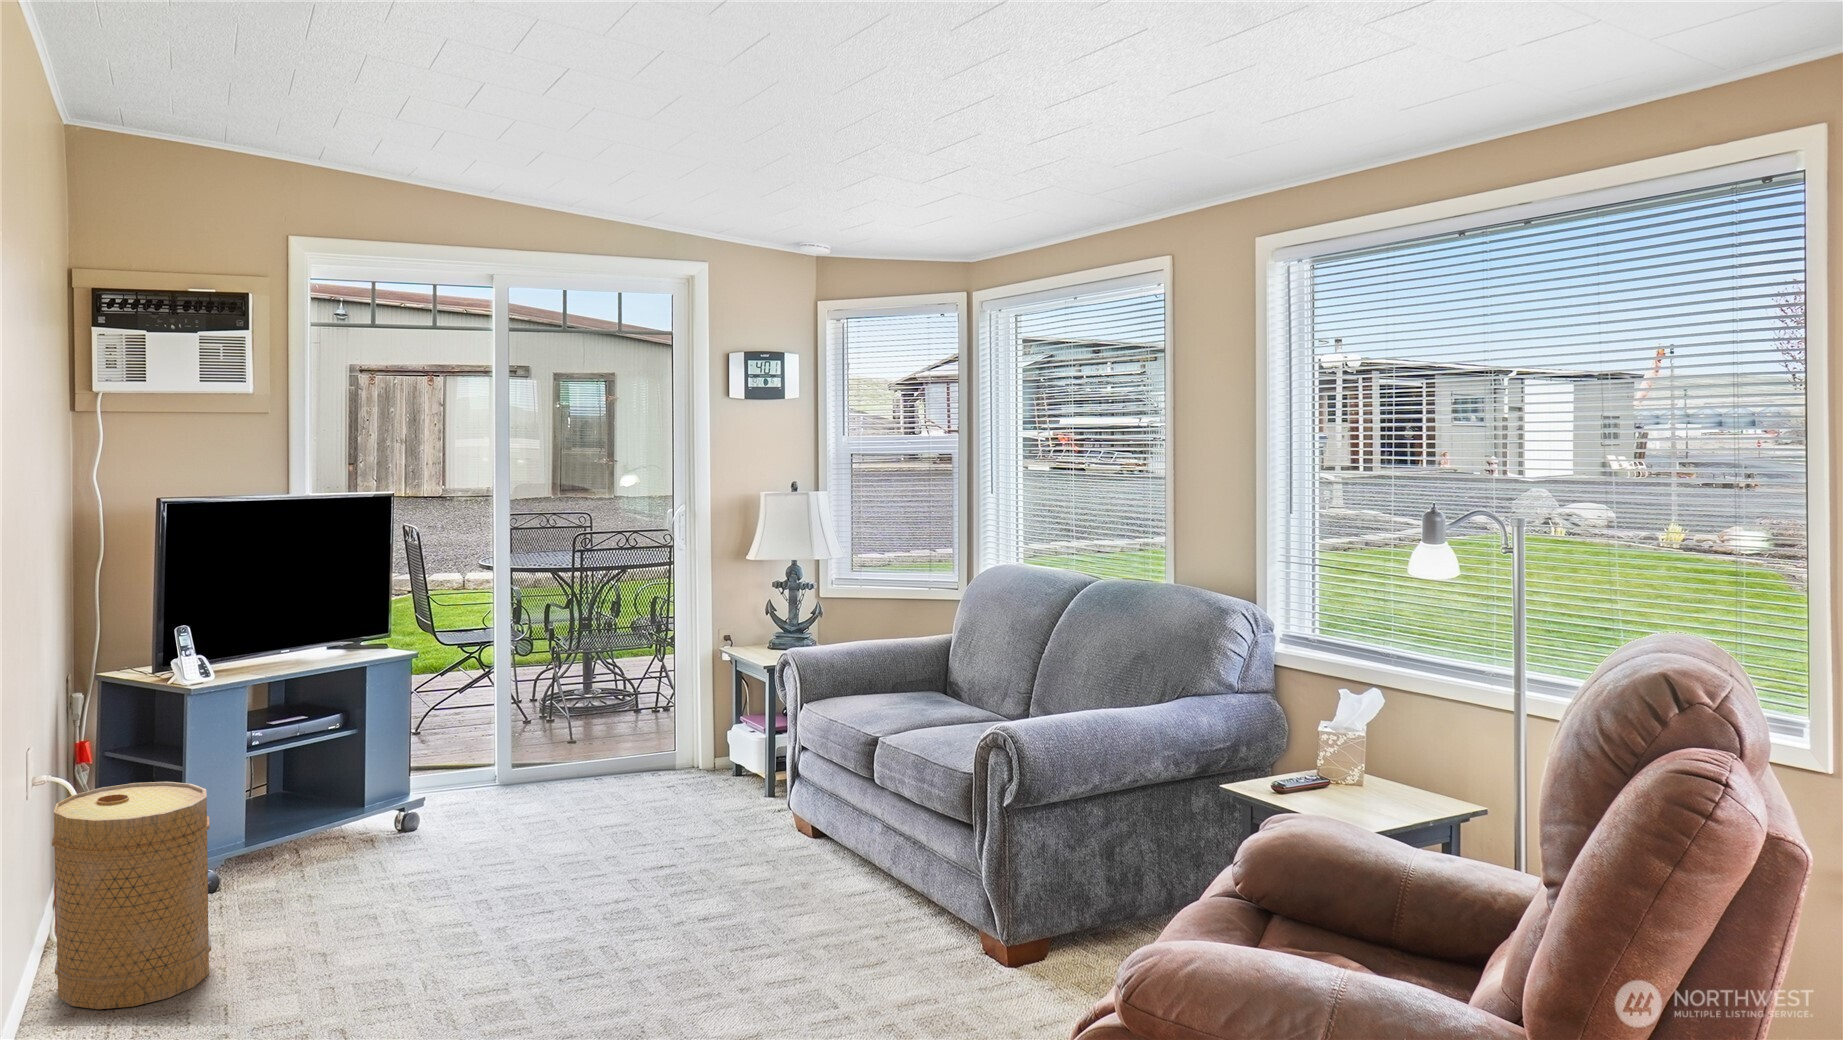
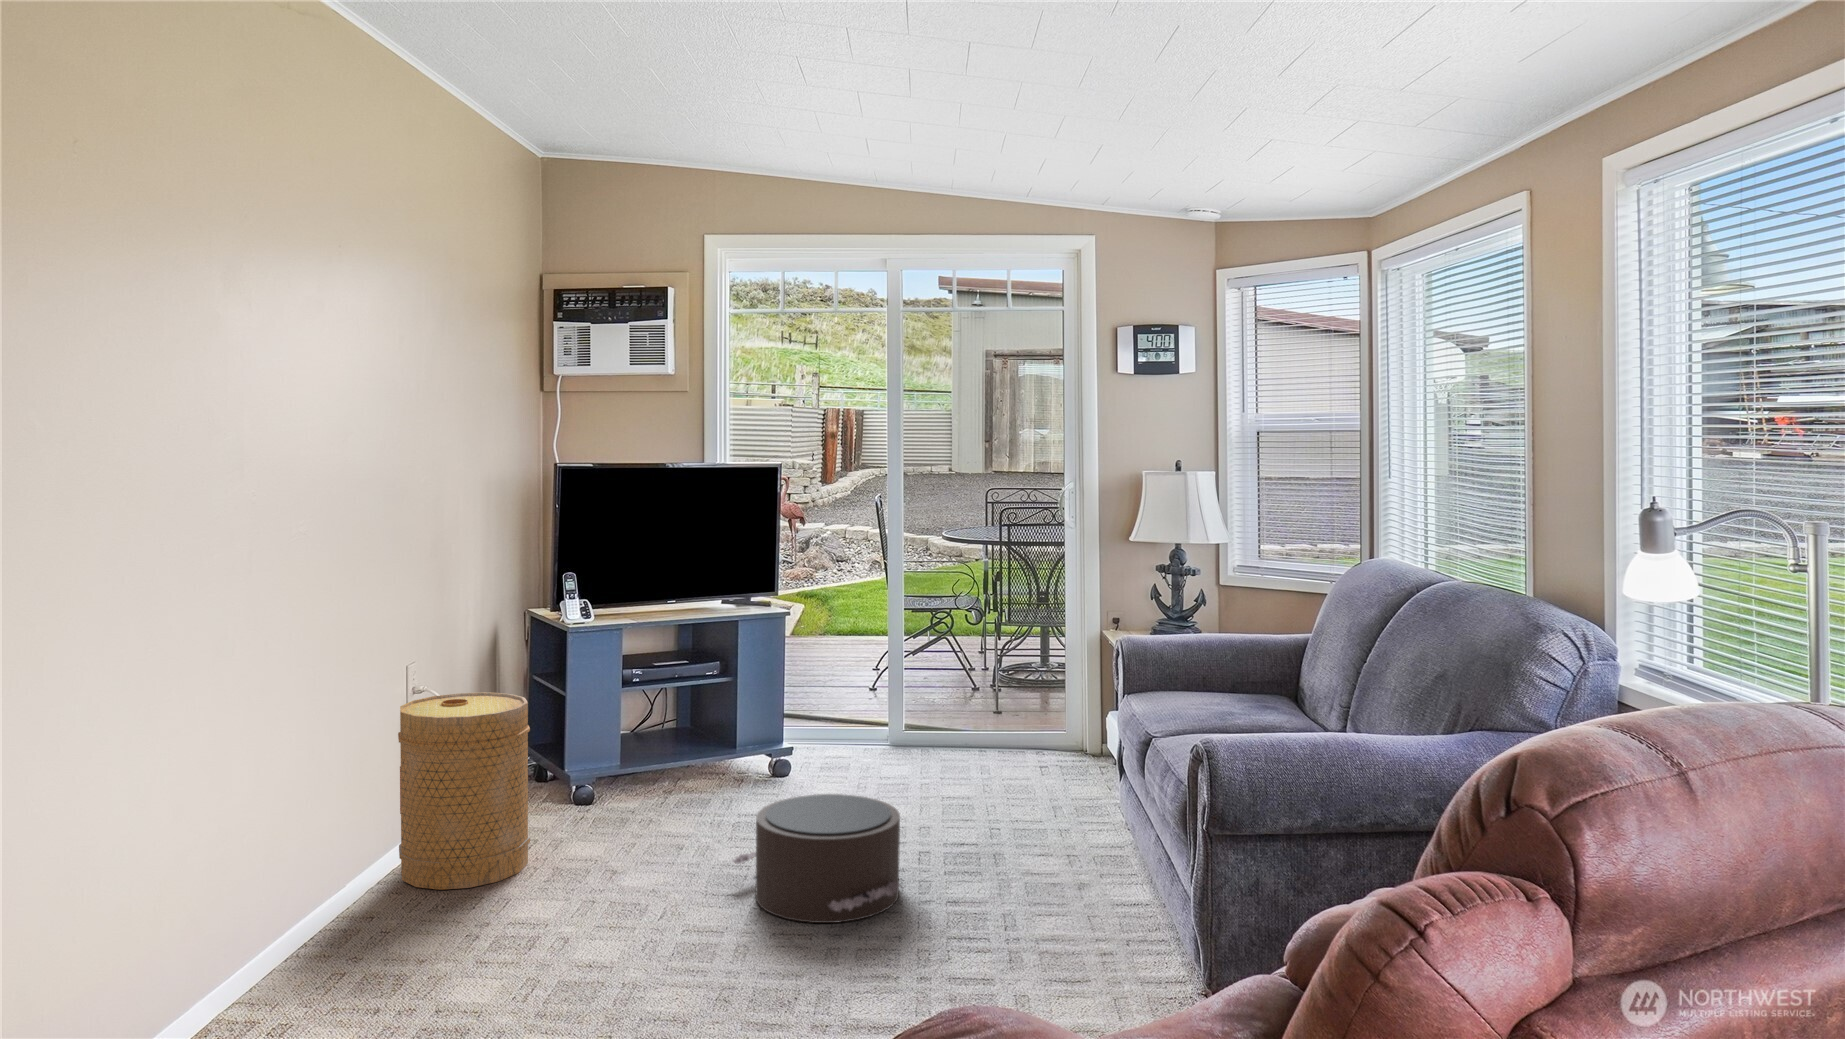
pouf: none [460,839,651,964] -> present [732,794,900,923]

